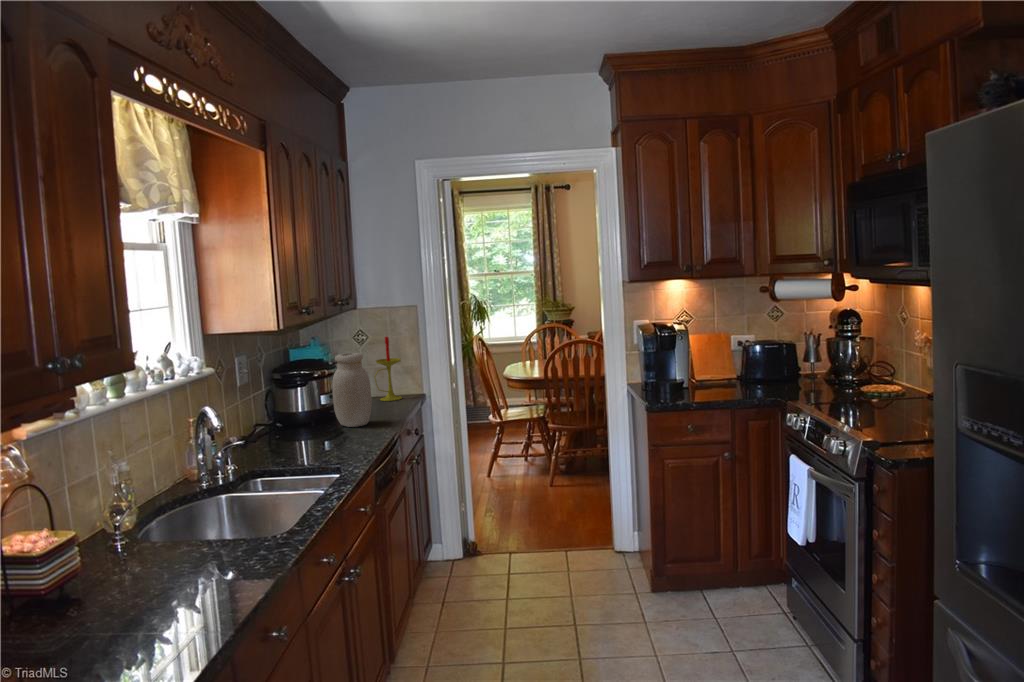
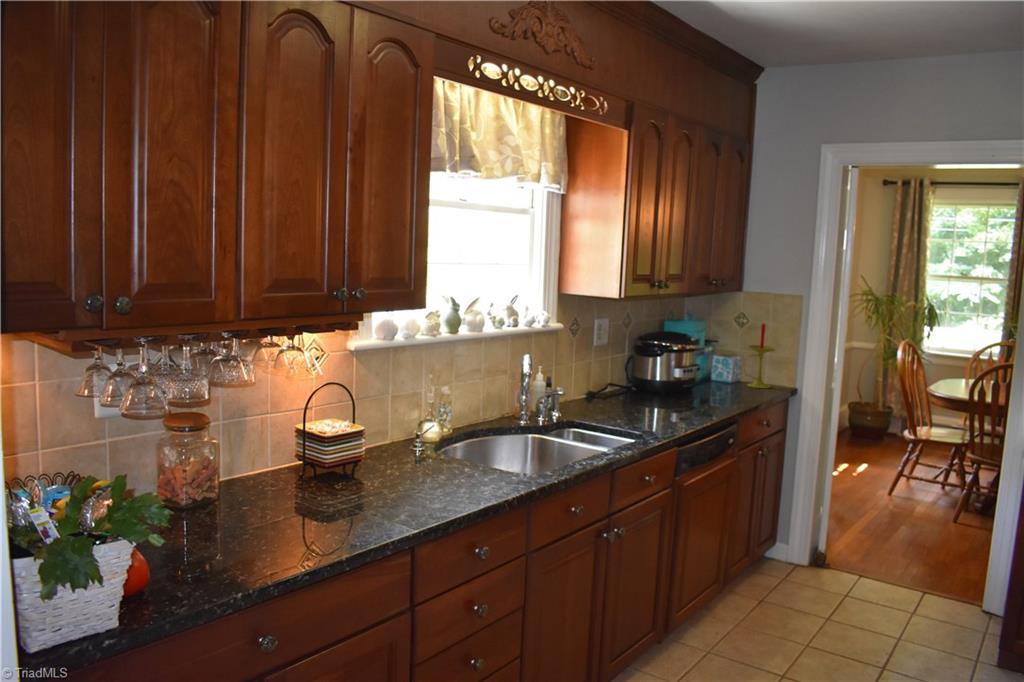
jar: present [332,353,372,427] -> none [681,332,718,404]

